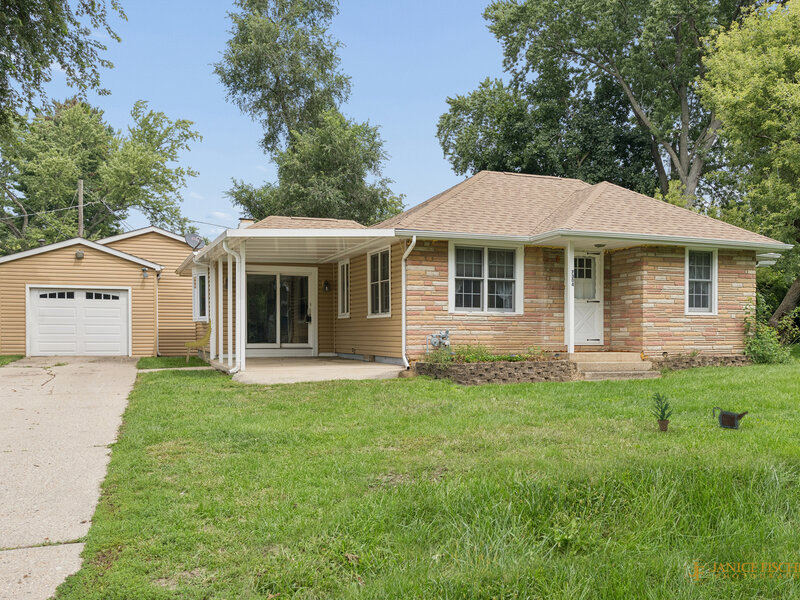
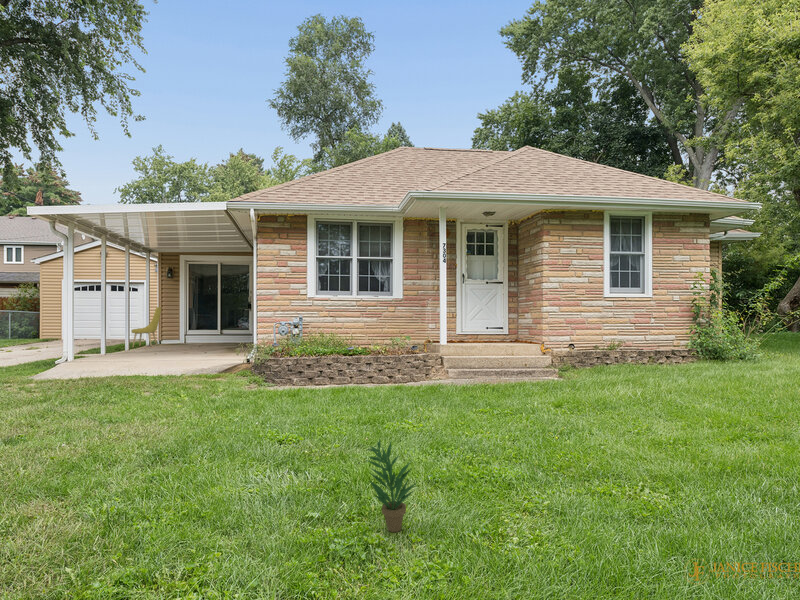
potted plant: present [652,392,673,431] -> present [369,439,416,532]
watering can: present [712,407,749,429] -> none [250,492,279,559]

